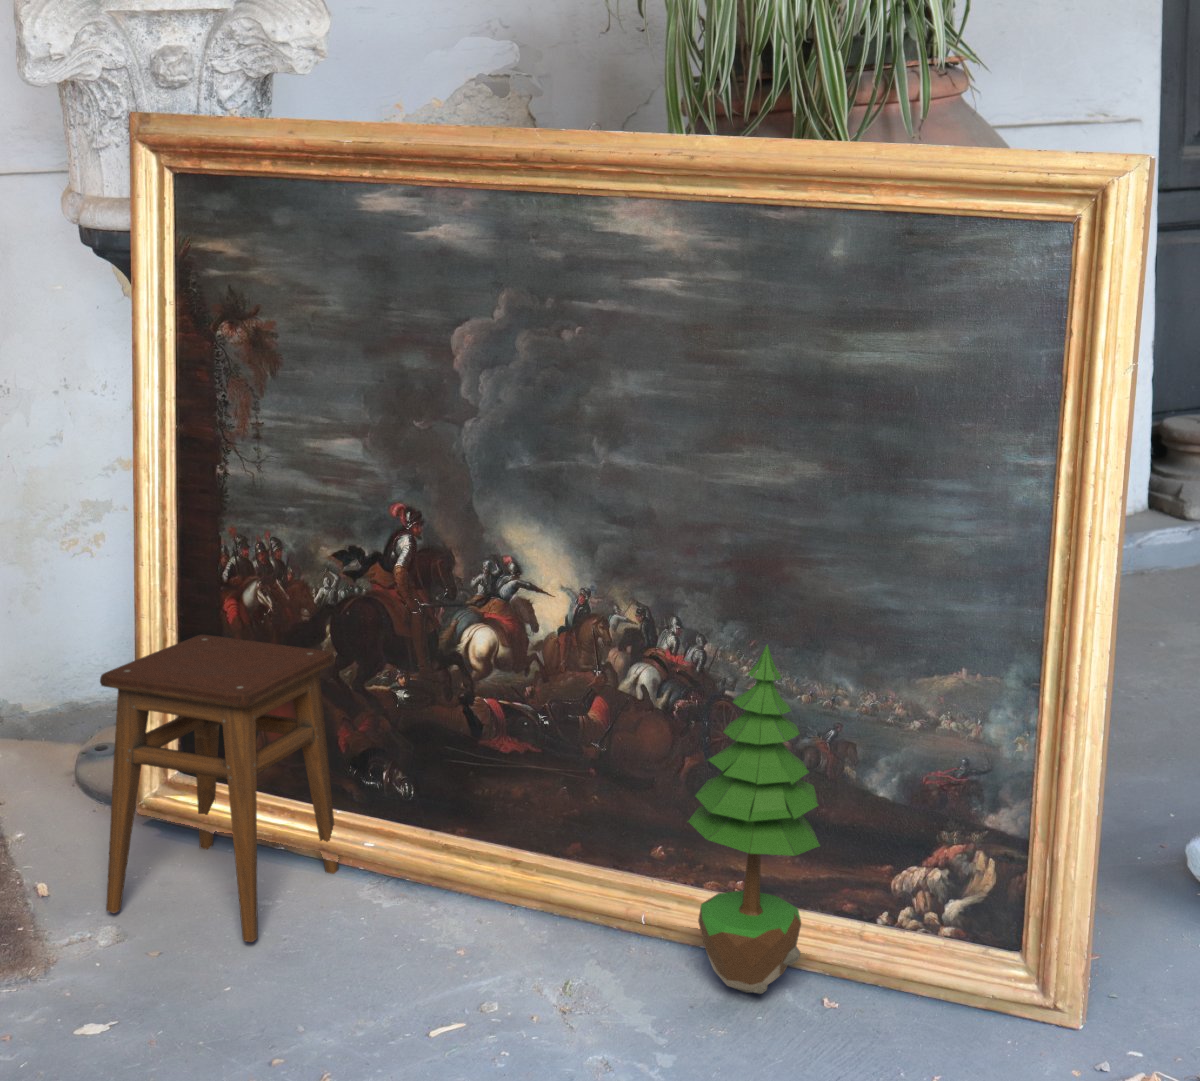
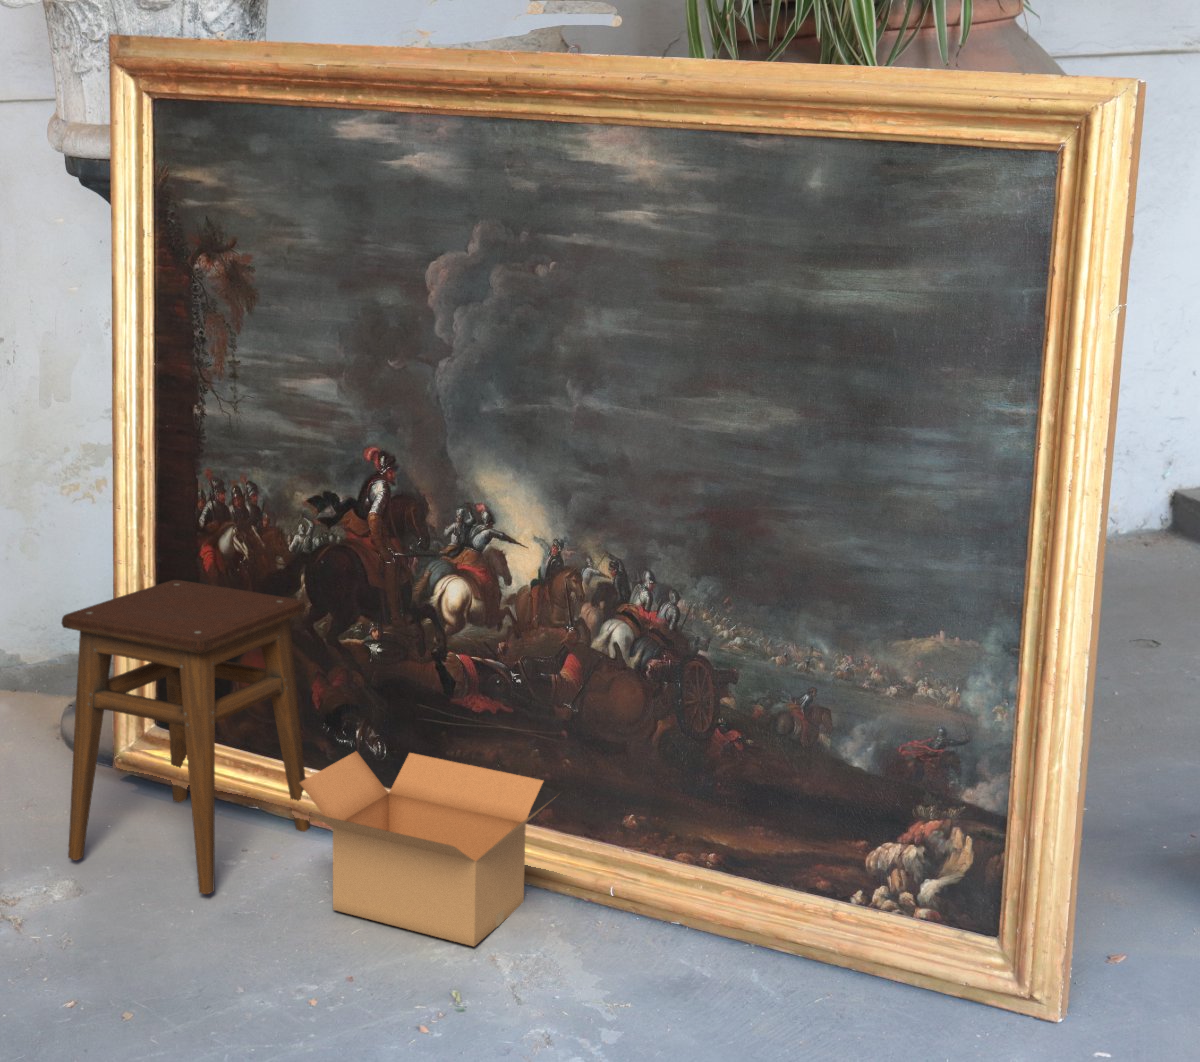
potted tree: present [688,645,820,994] -> none [644,599,783,969]
cardboard box: none [343,795,596,983] -> present [299,751,547,946]

